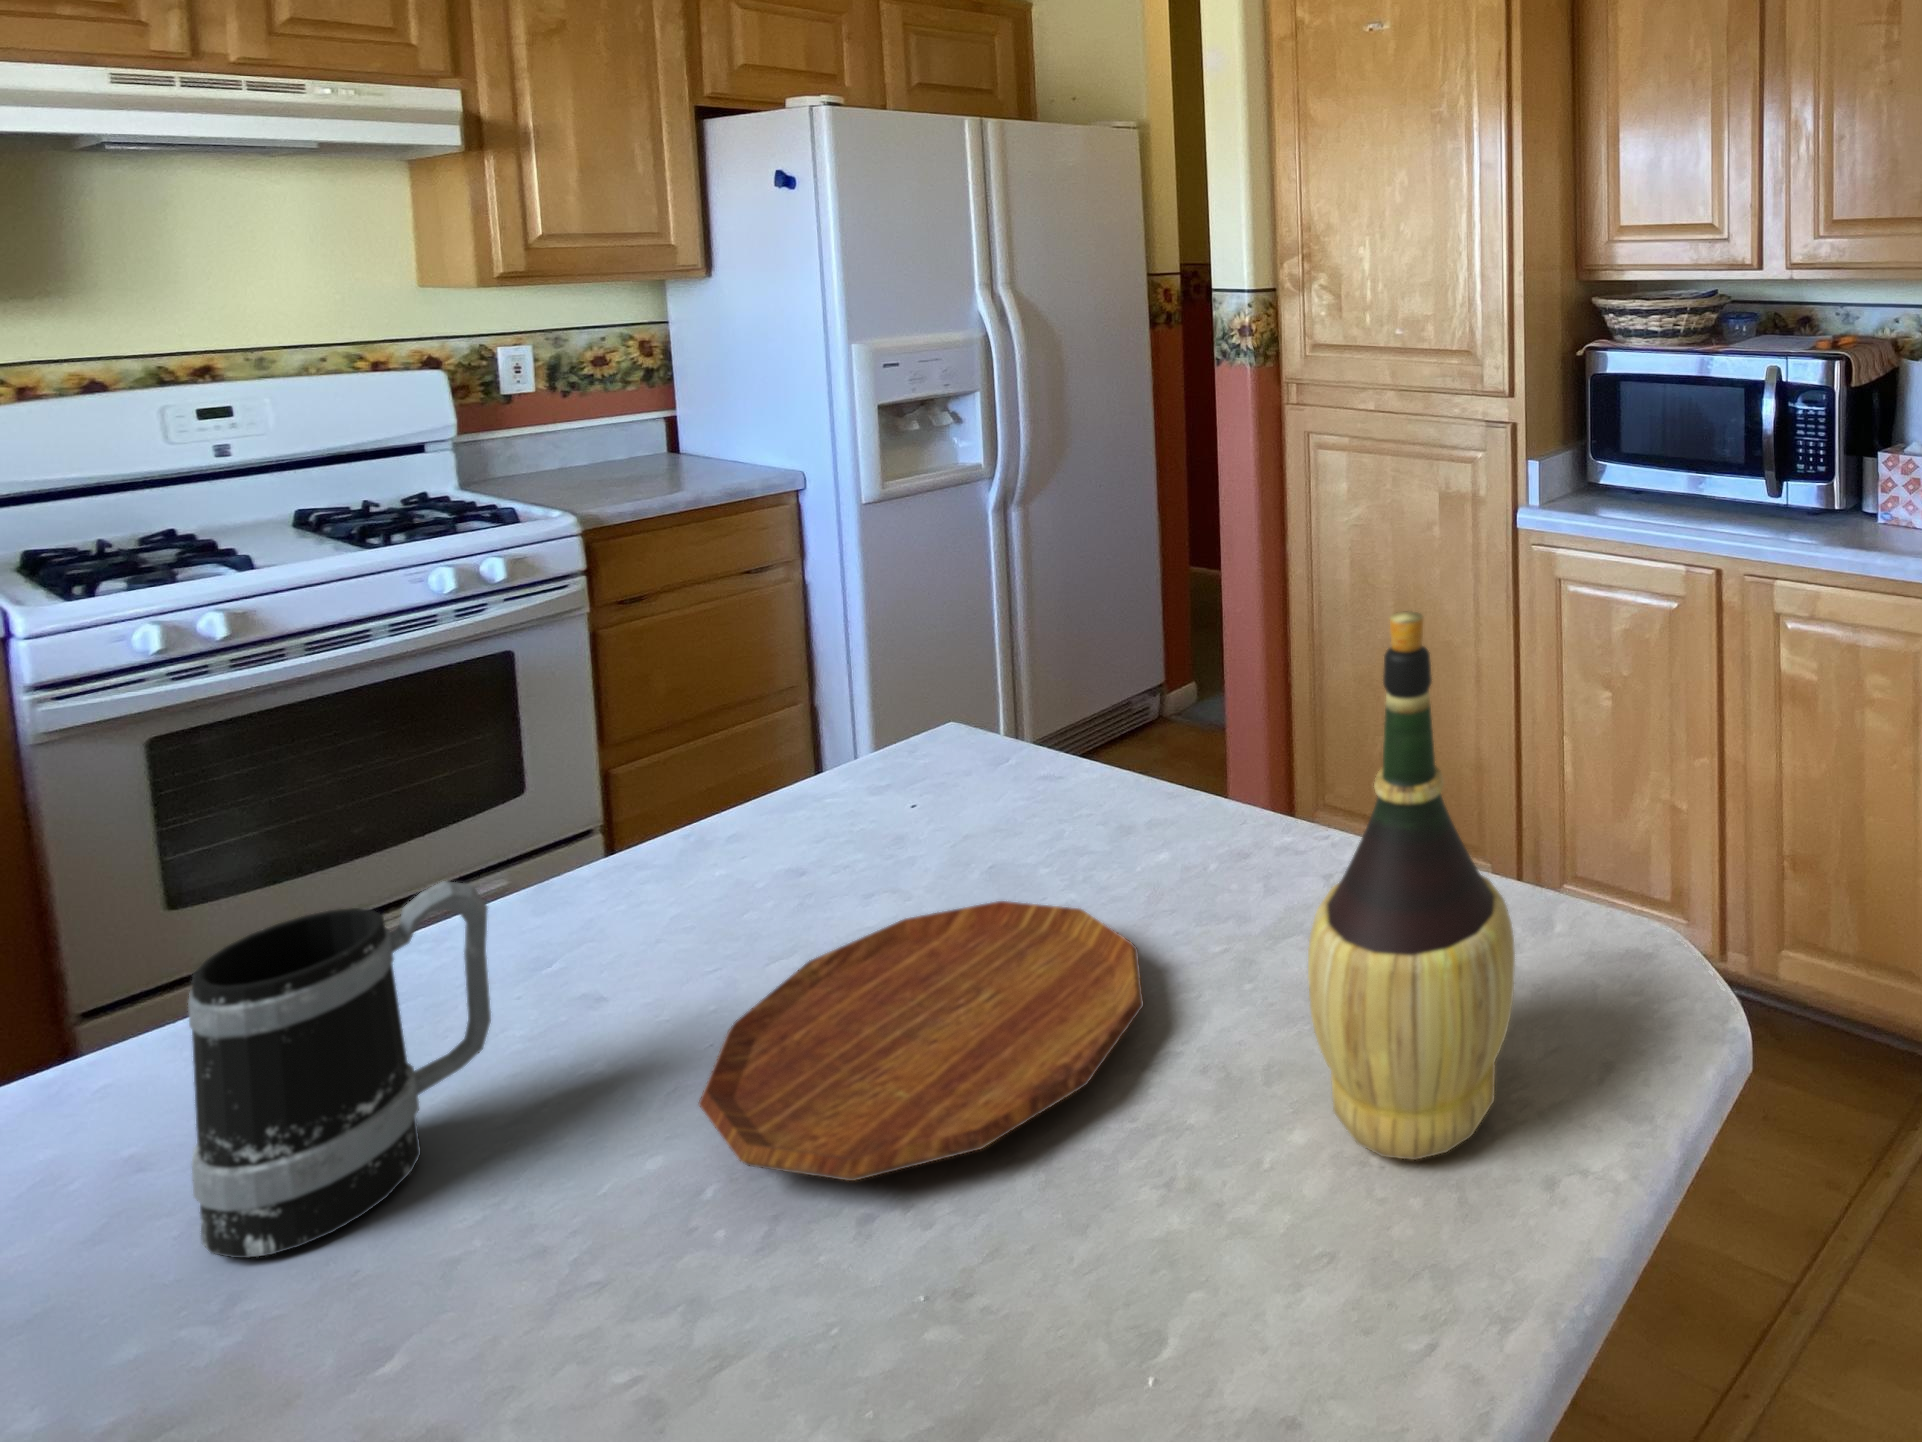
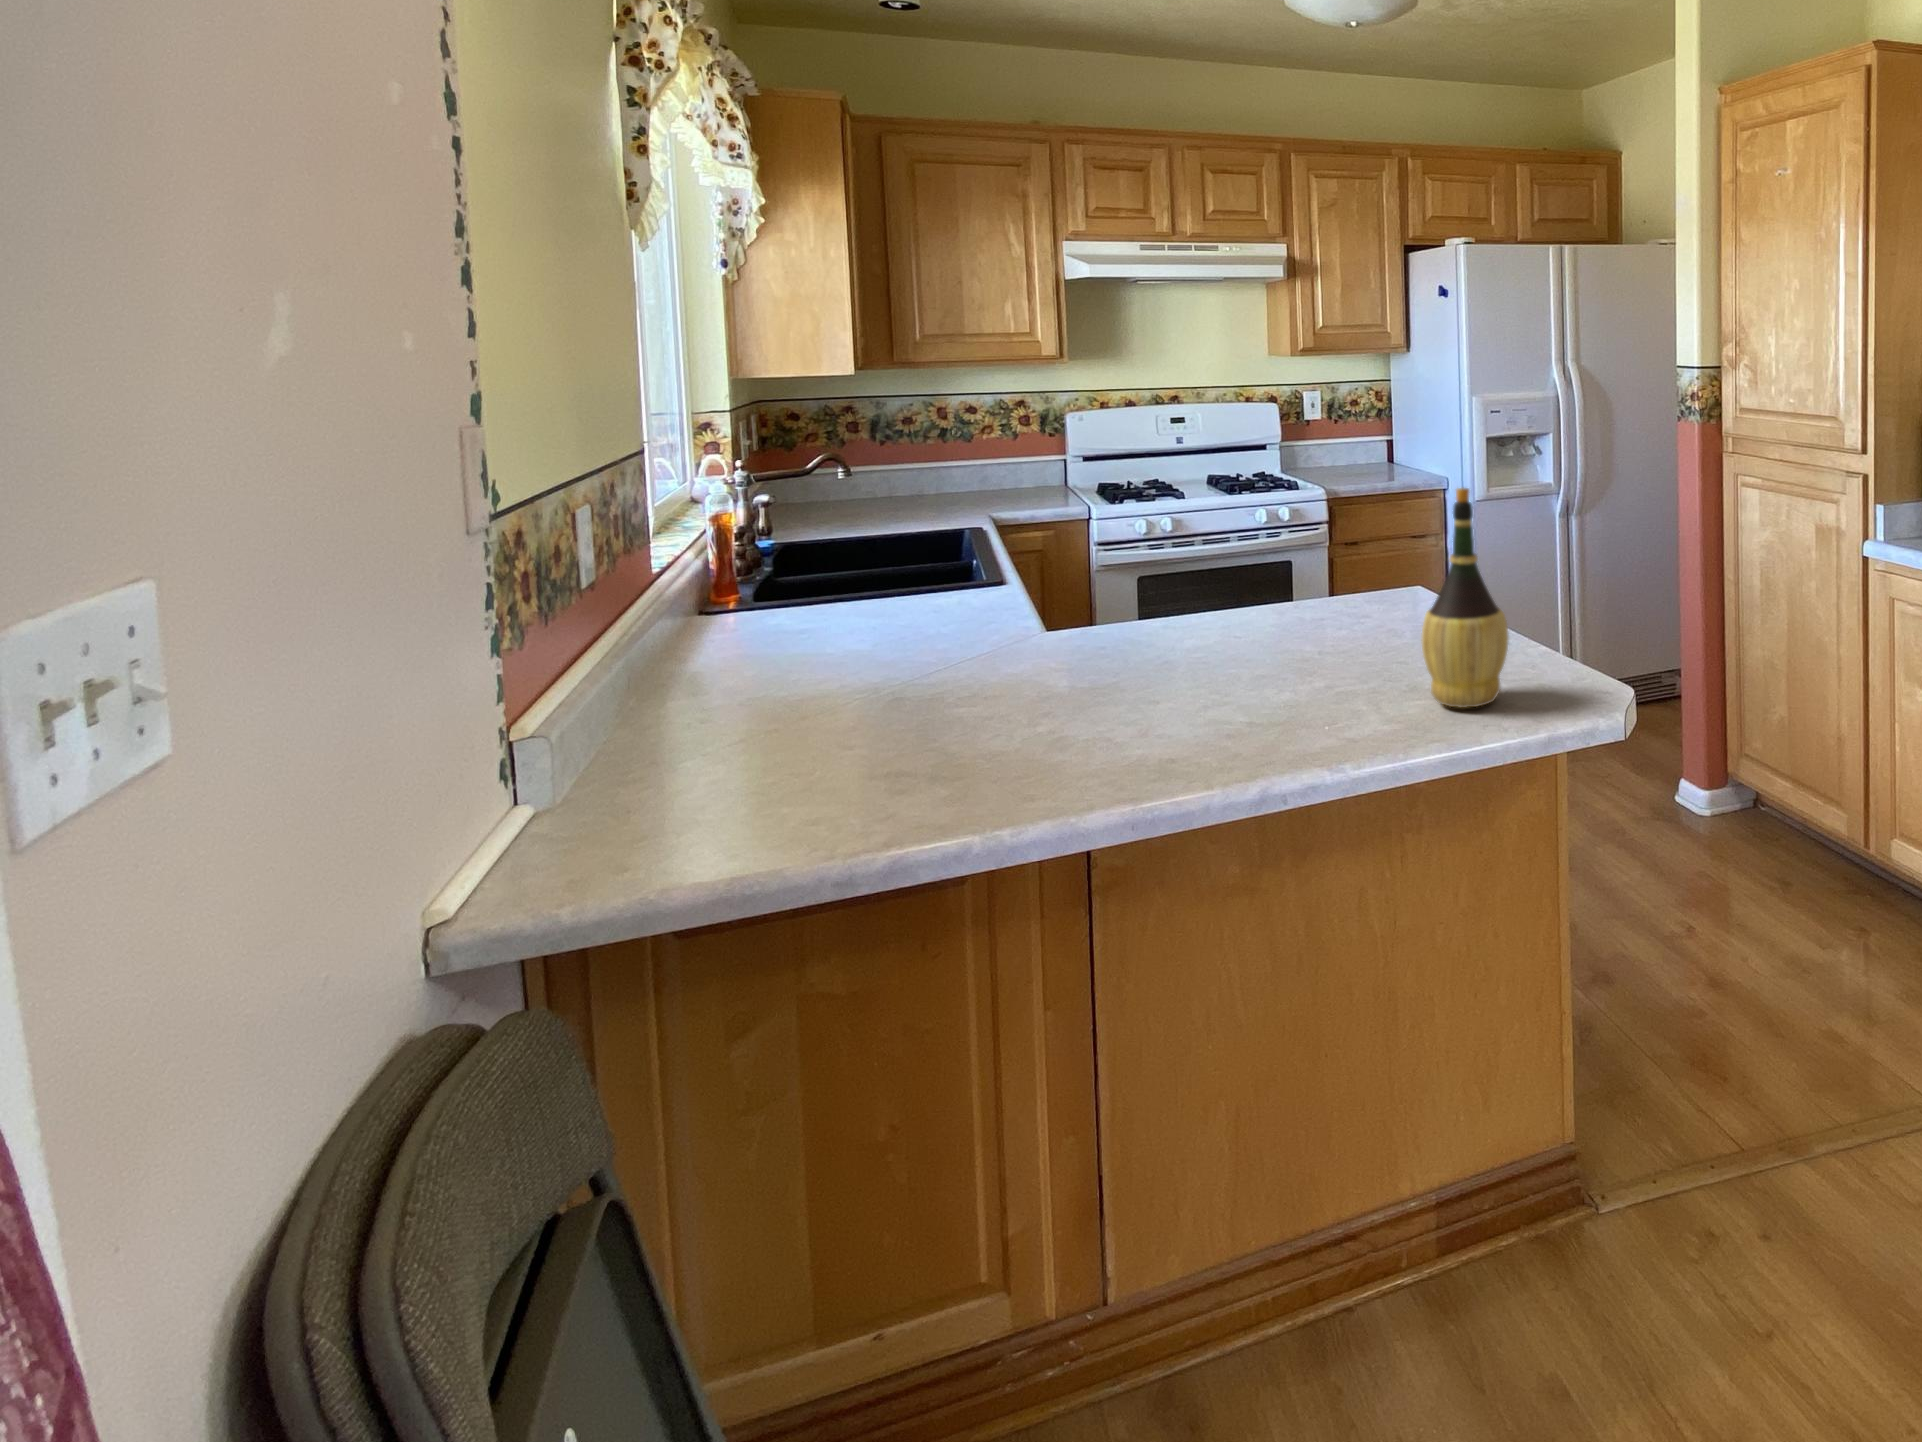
mug: present [188,881,491,1258] -> none [1121,559,1199,660]
tray: present [699,901,1143,1181] -> none [1247,622,1410,674]

